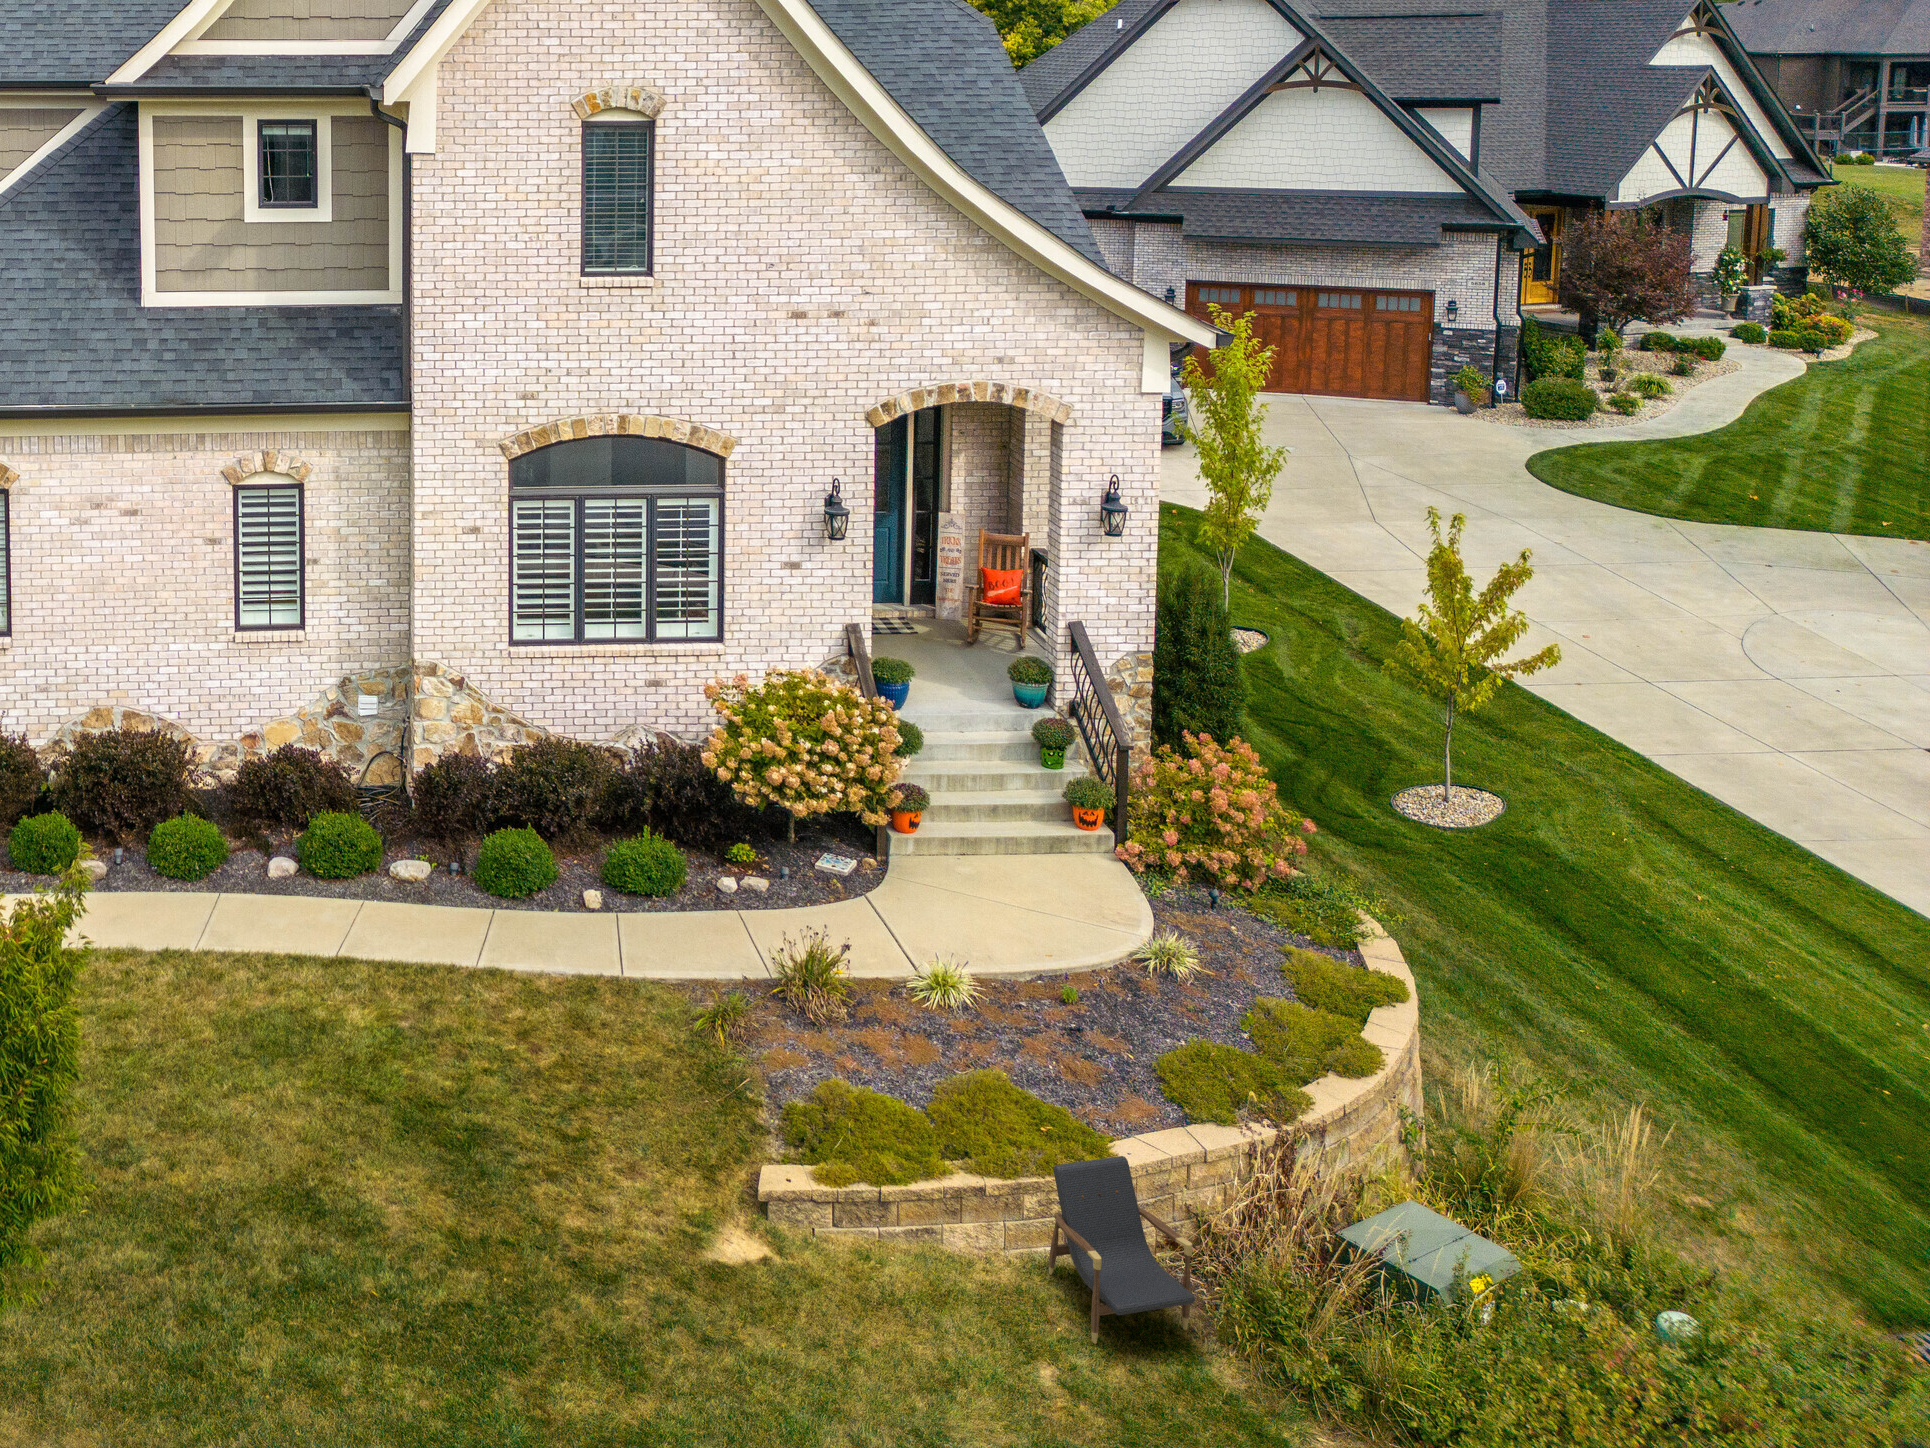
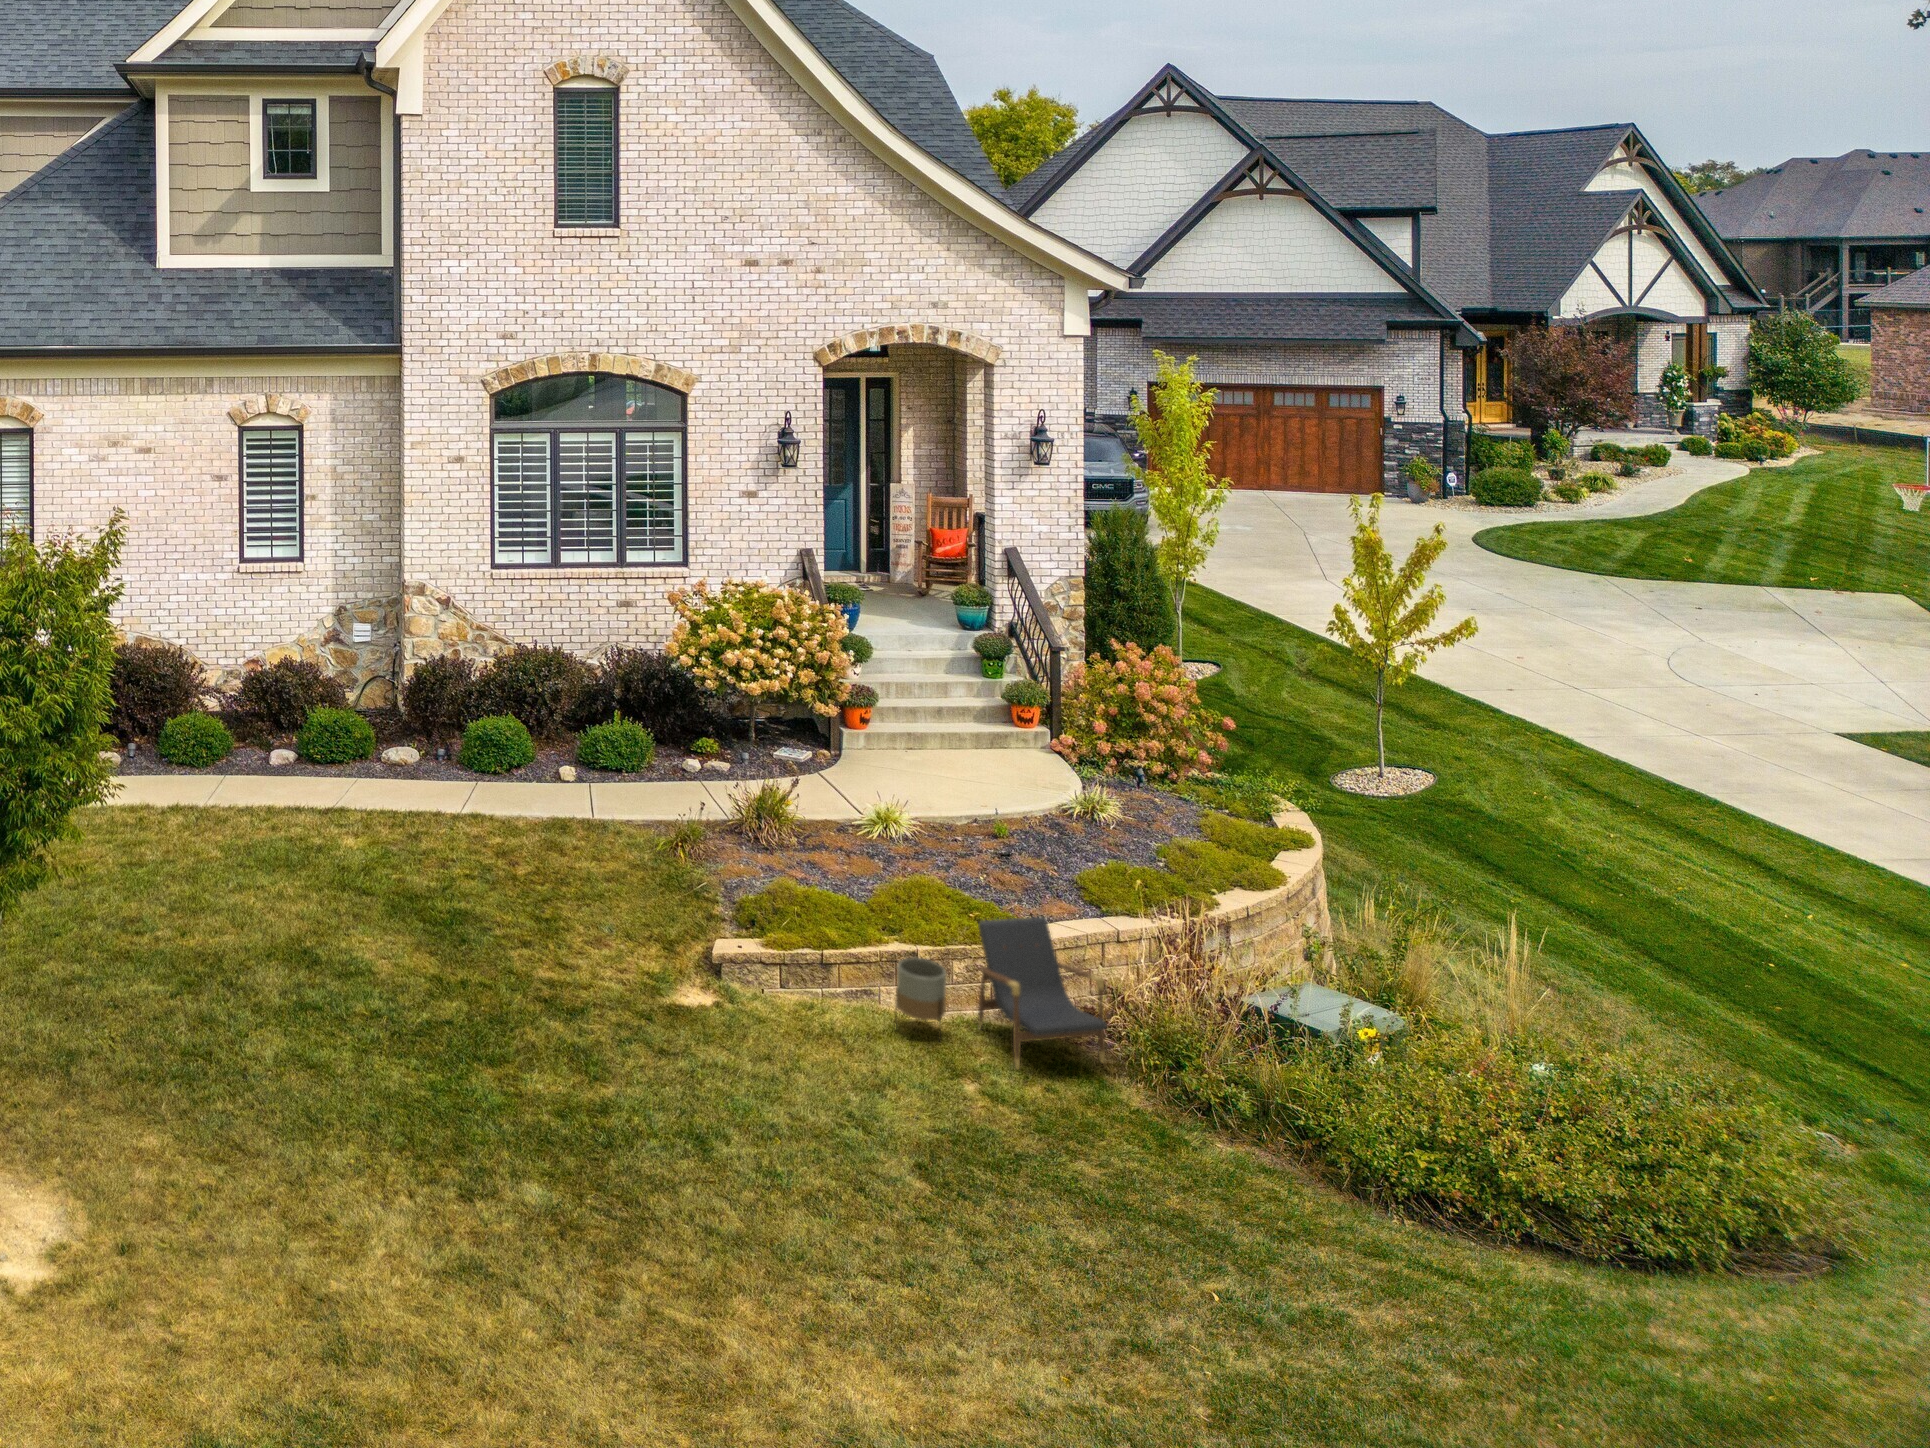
planter: none [959,1201,1018,1299] -> present [896,958,946,1025]

